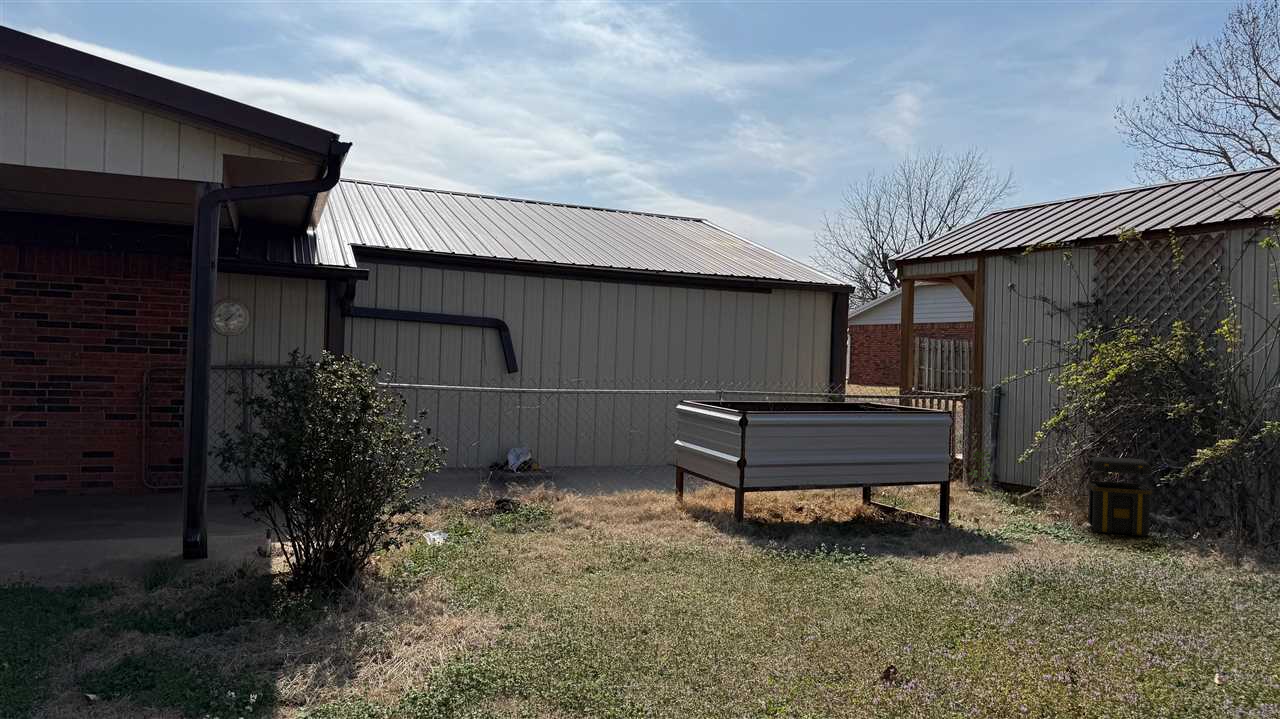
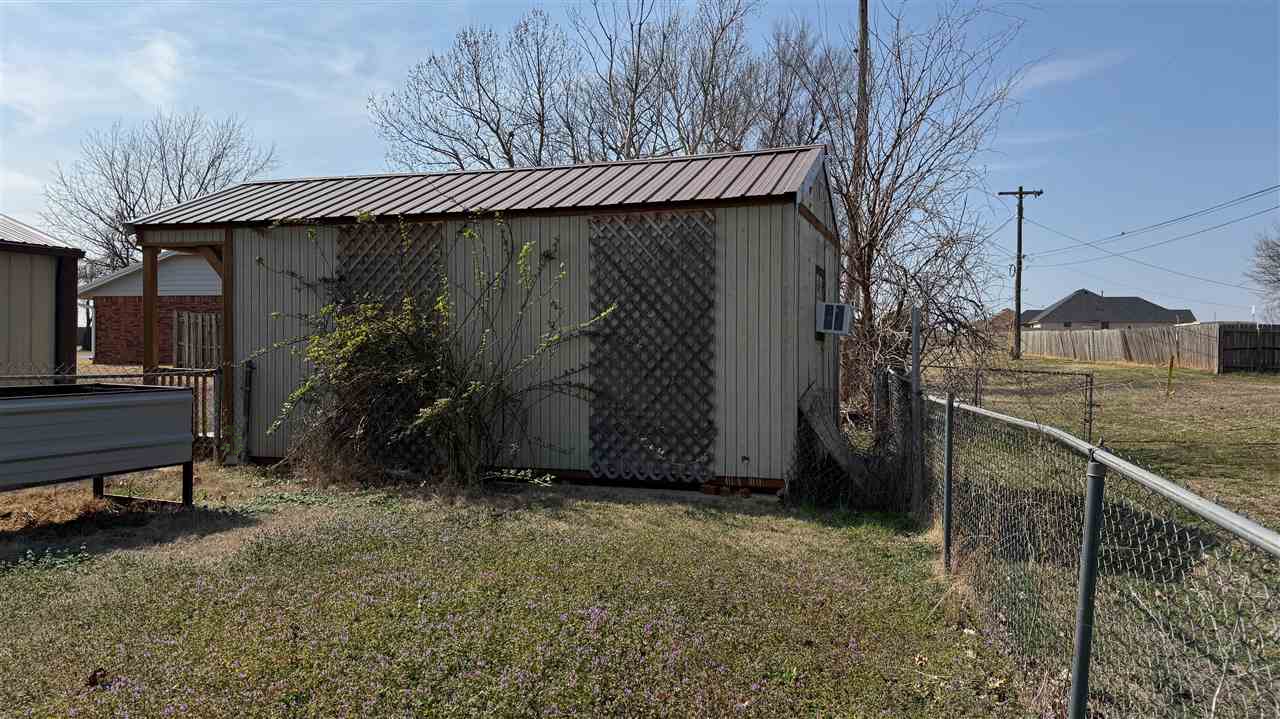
toolbox: present [1088,457,1152,536] -> none [334,421,388,492]

